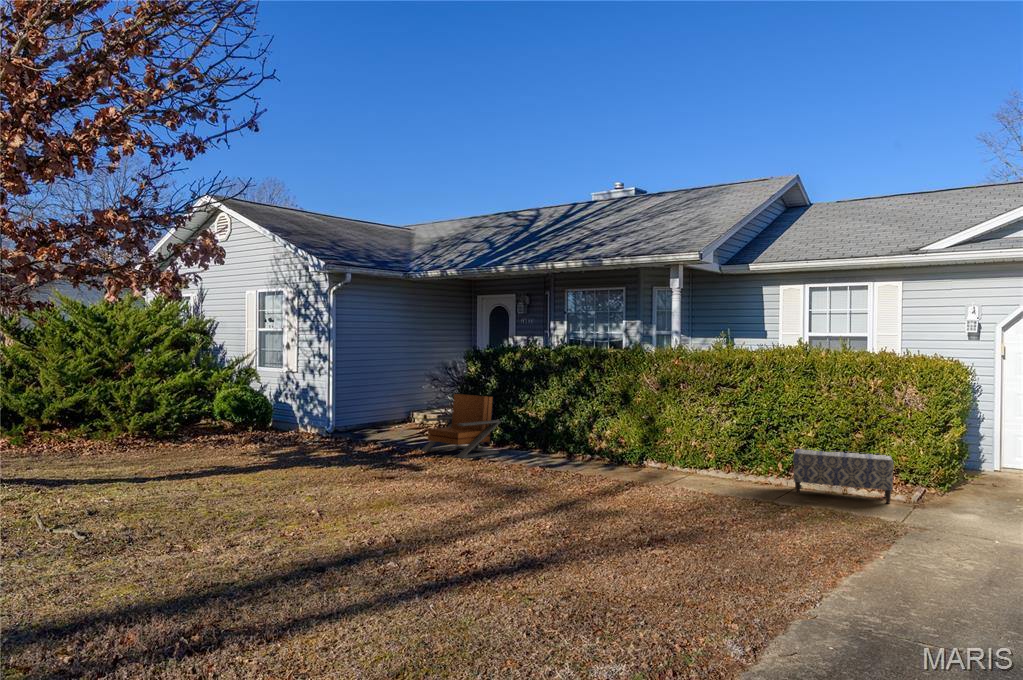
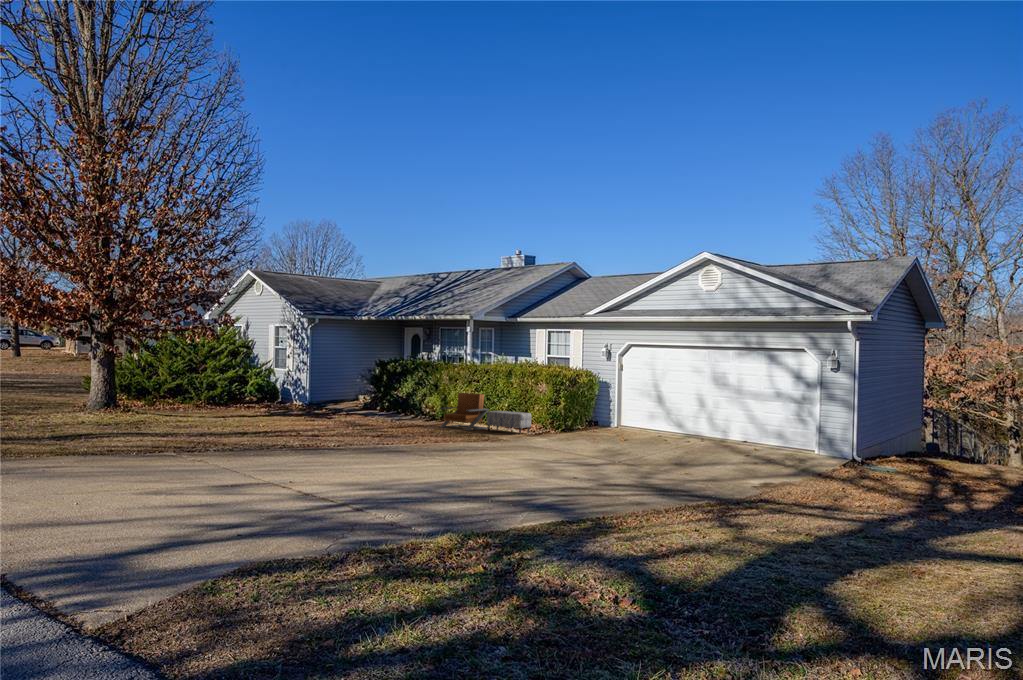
lounge chair: present [422,394,501,458] -> present [440,393,489,431]

